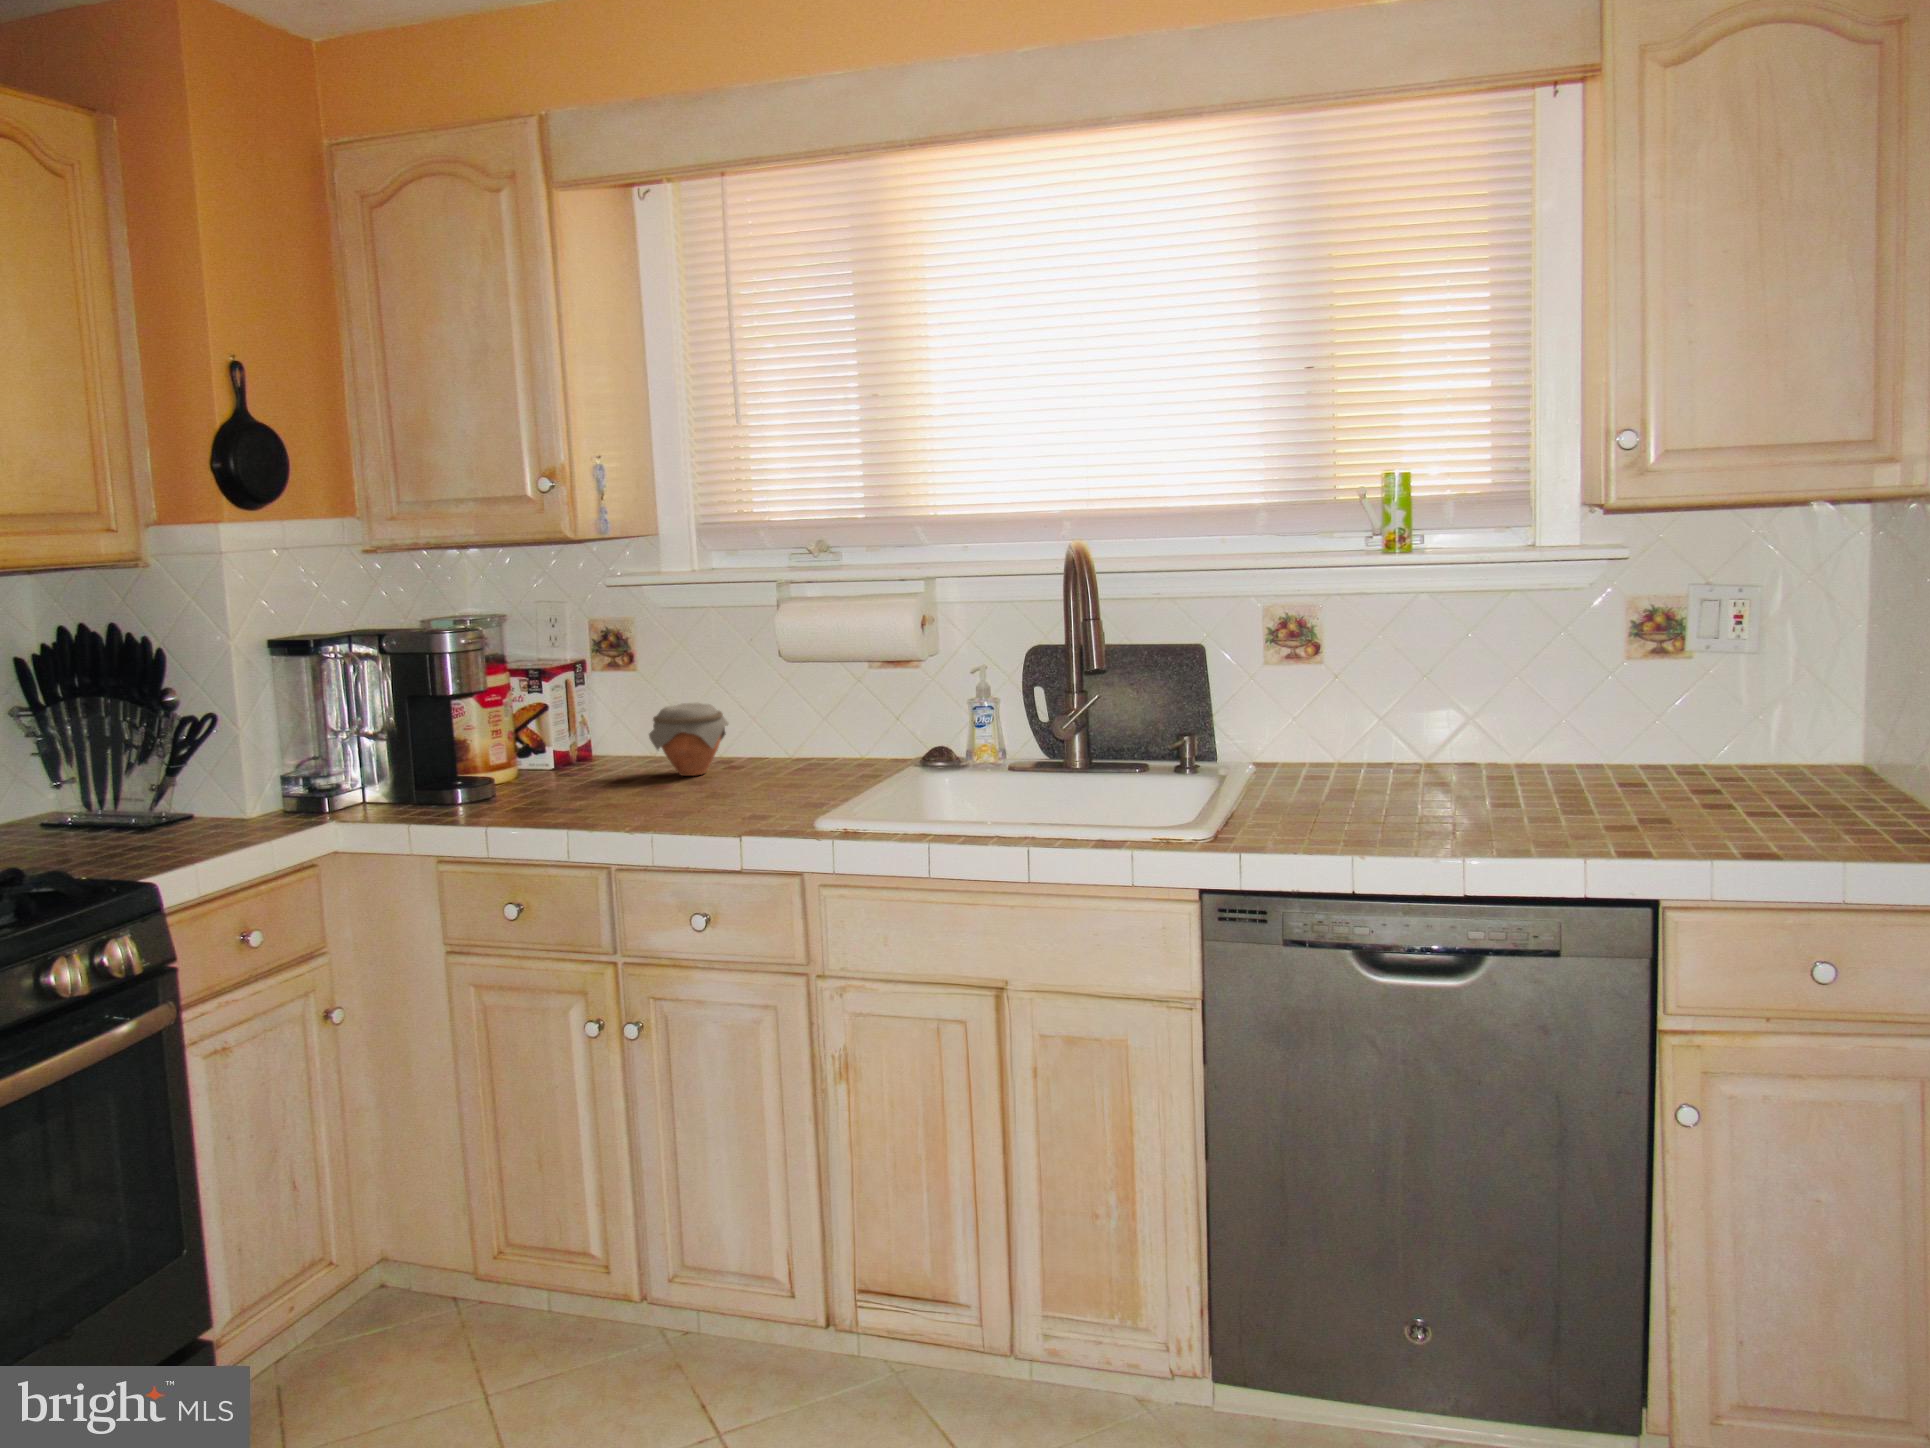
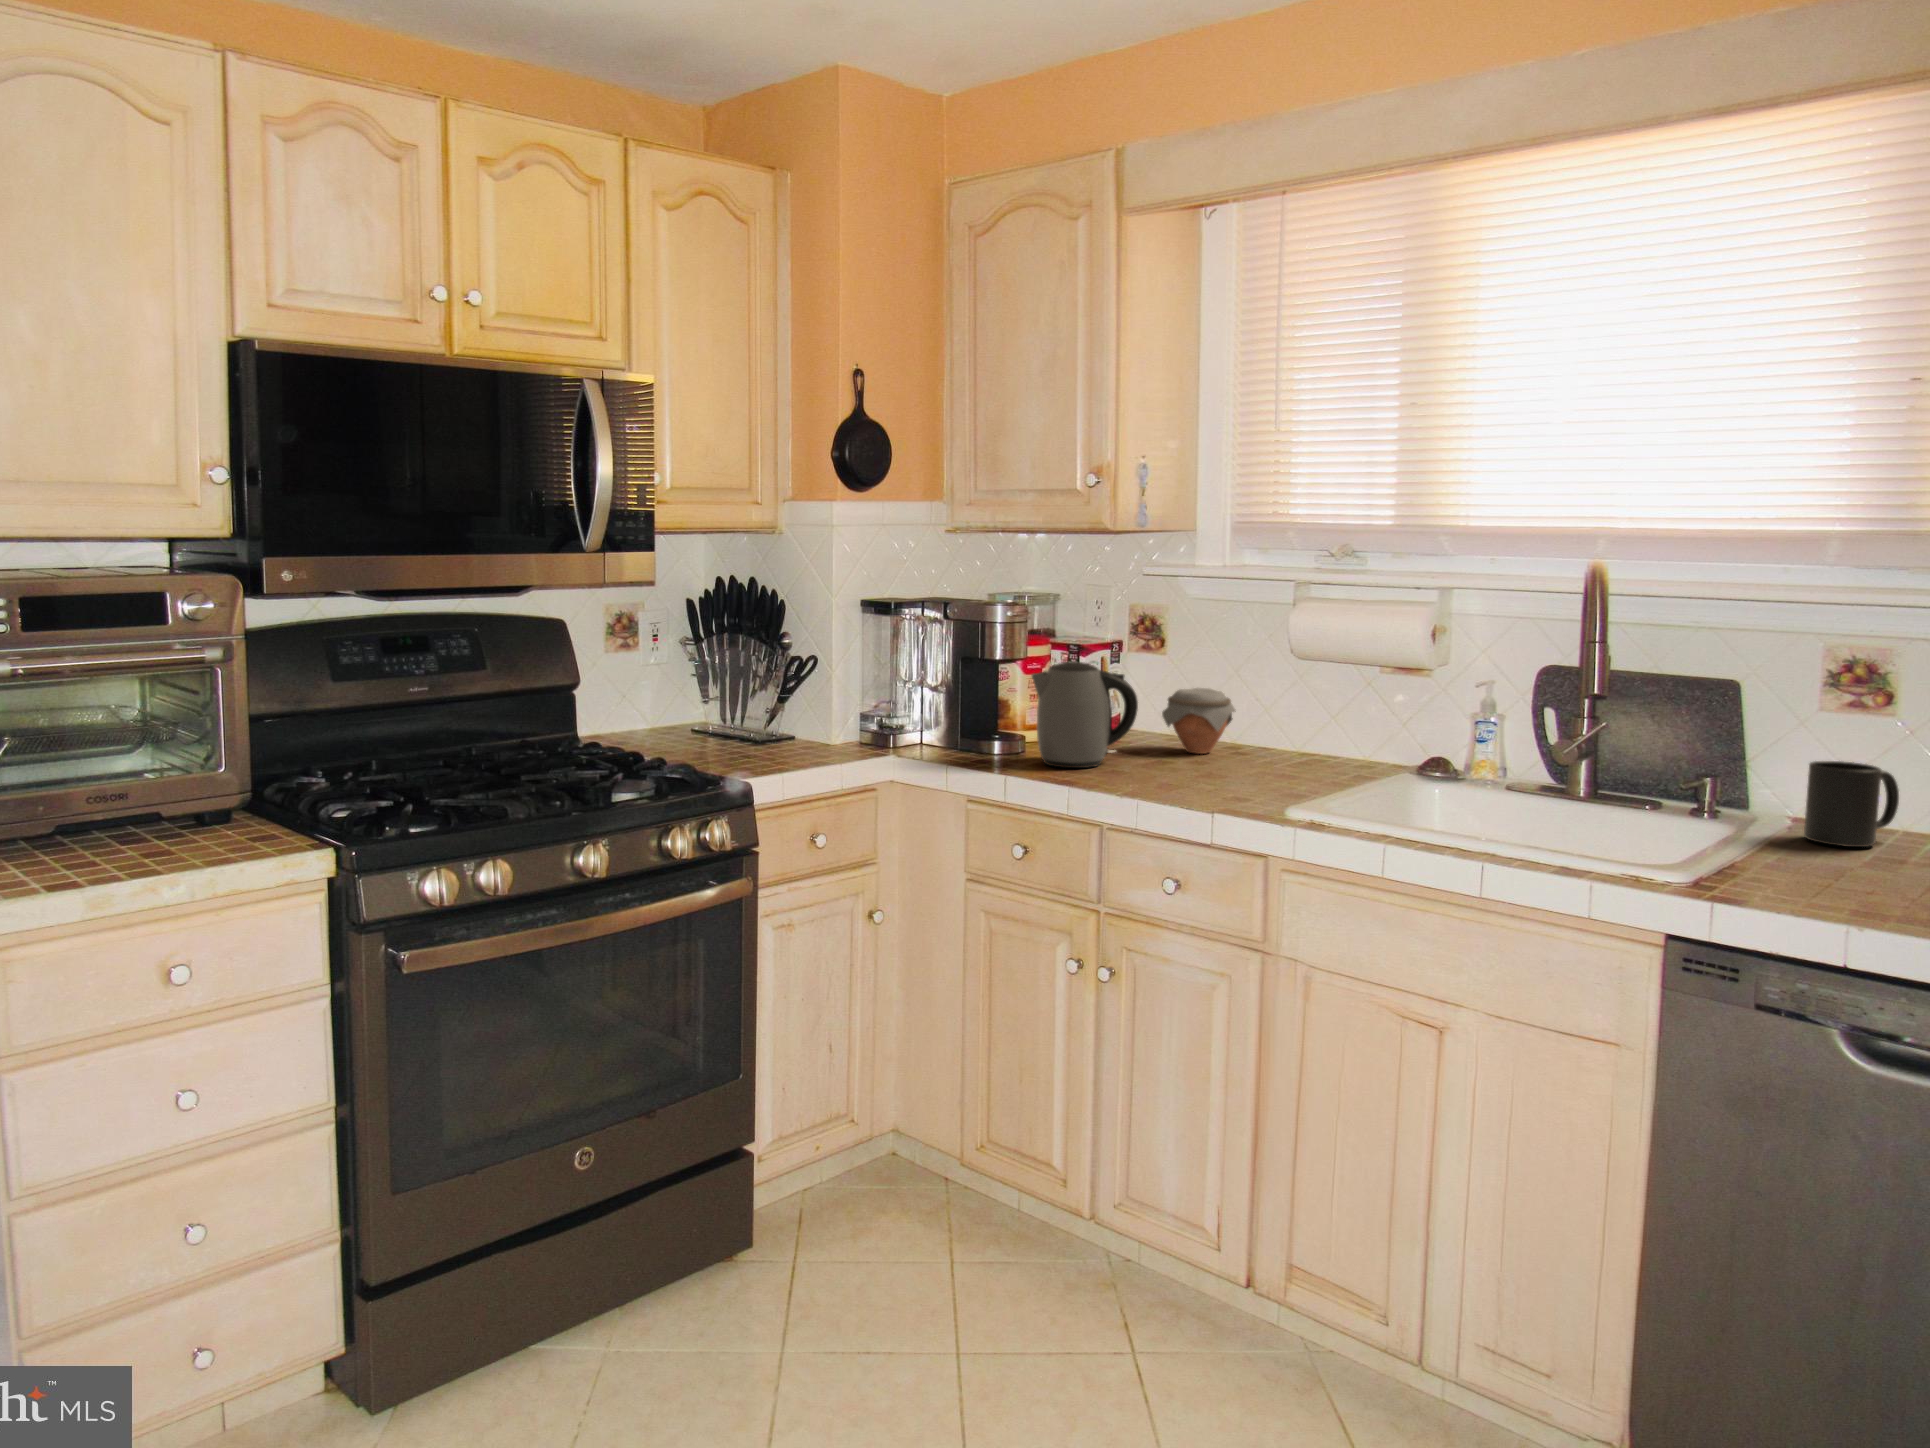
kettle: none [499,688,625,810] -> present [1032,662,1138,768]
mug: none [1257,708,1327,784] -> present [1804,761,1899,847]

